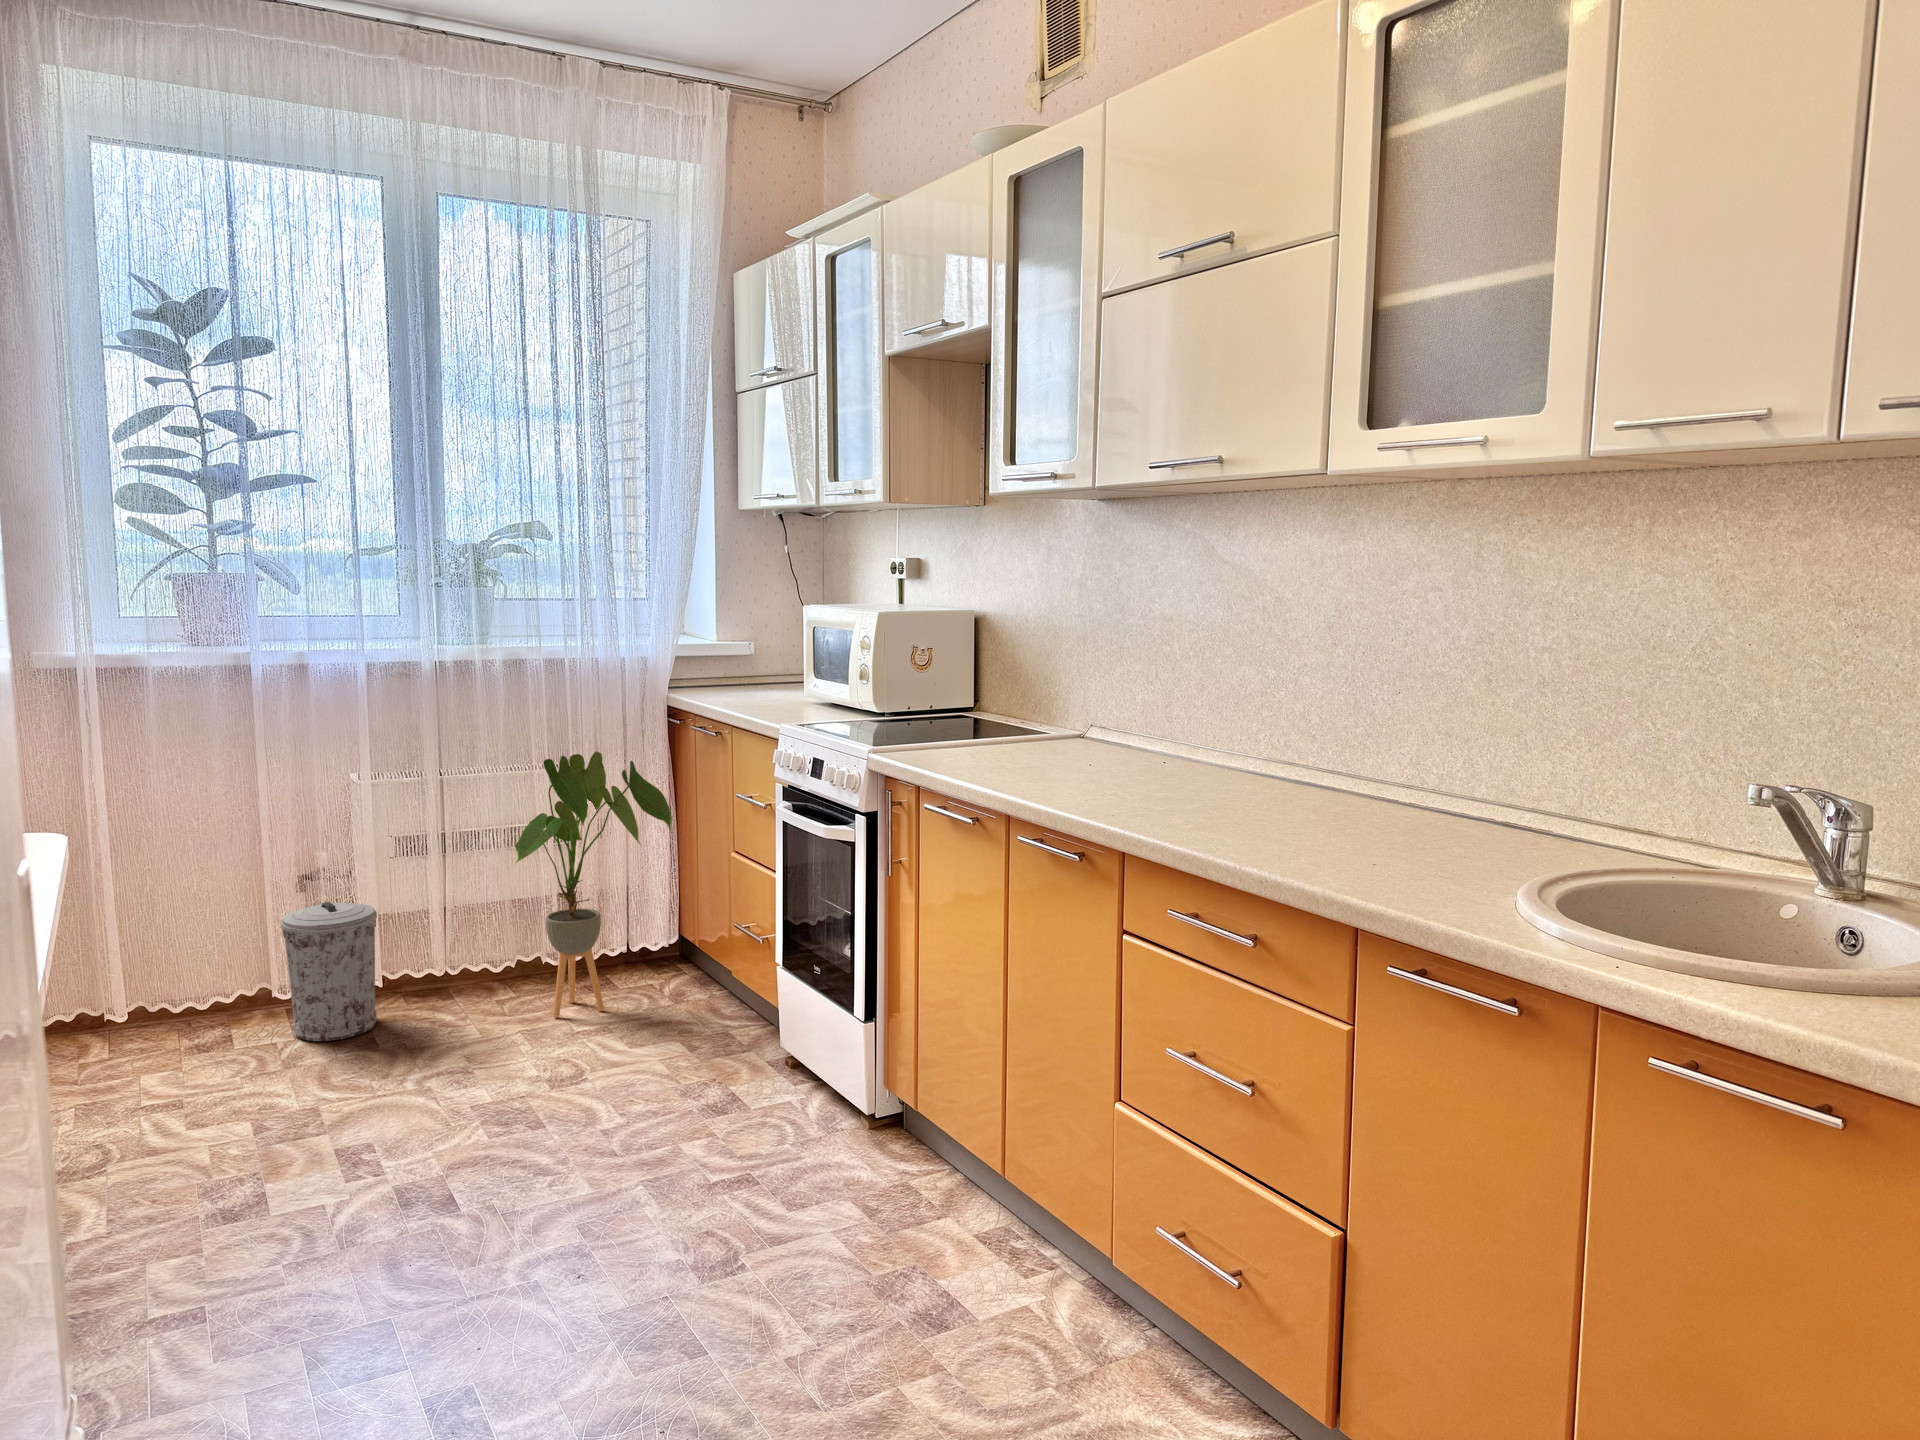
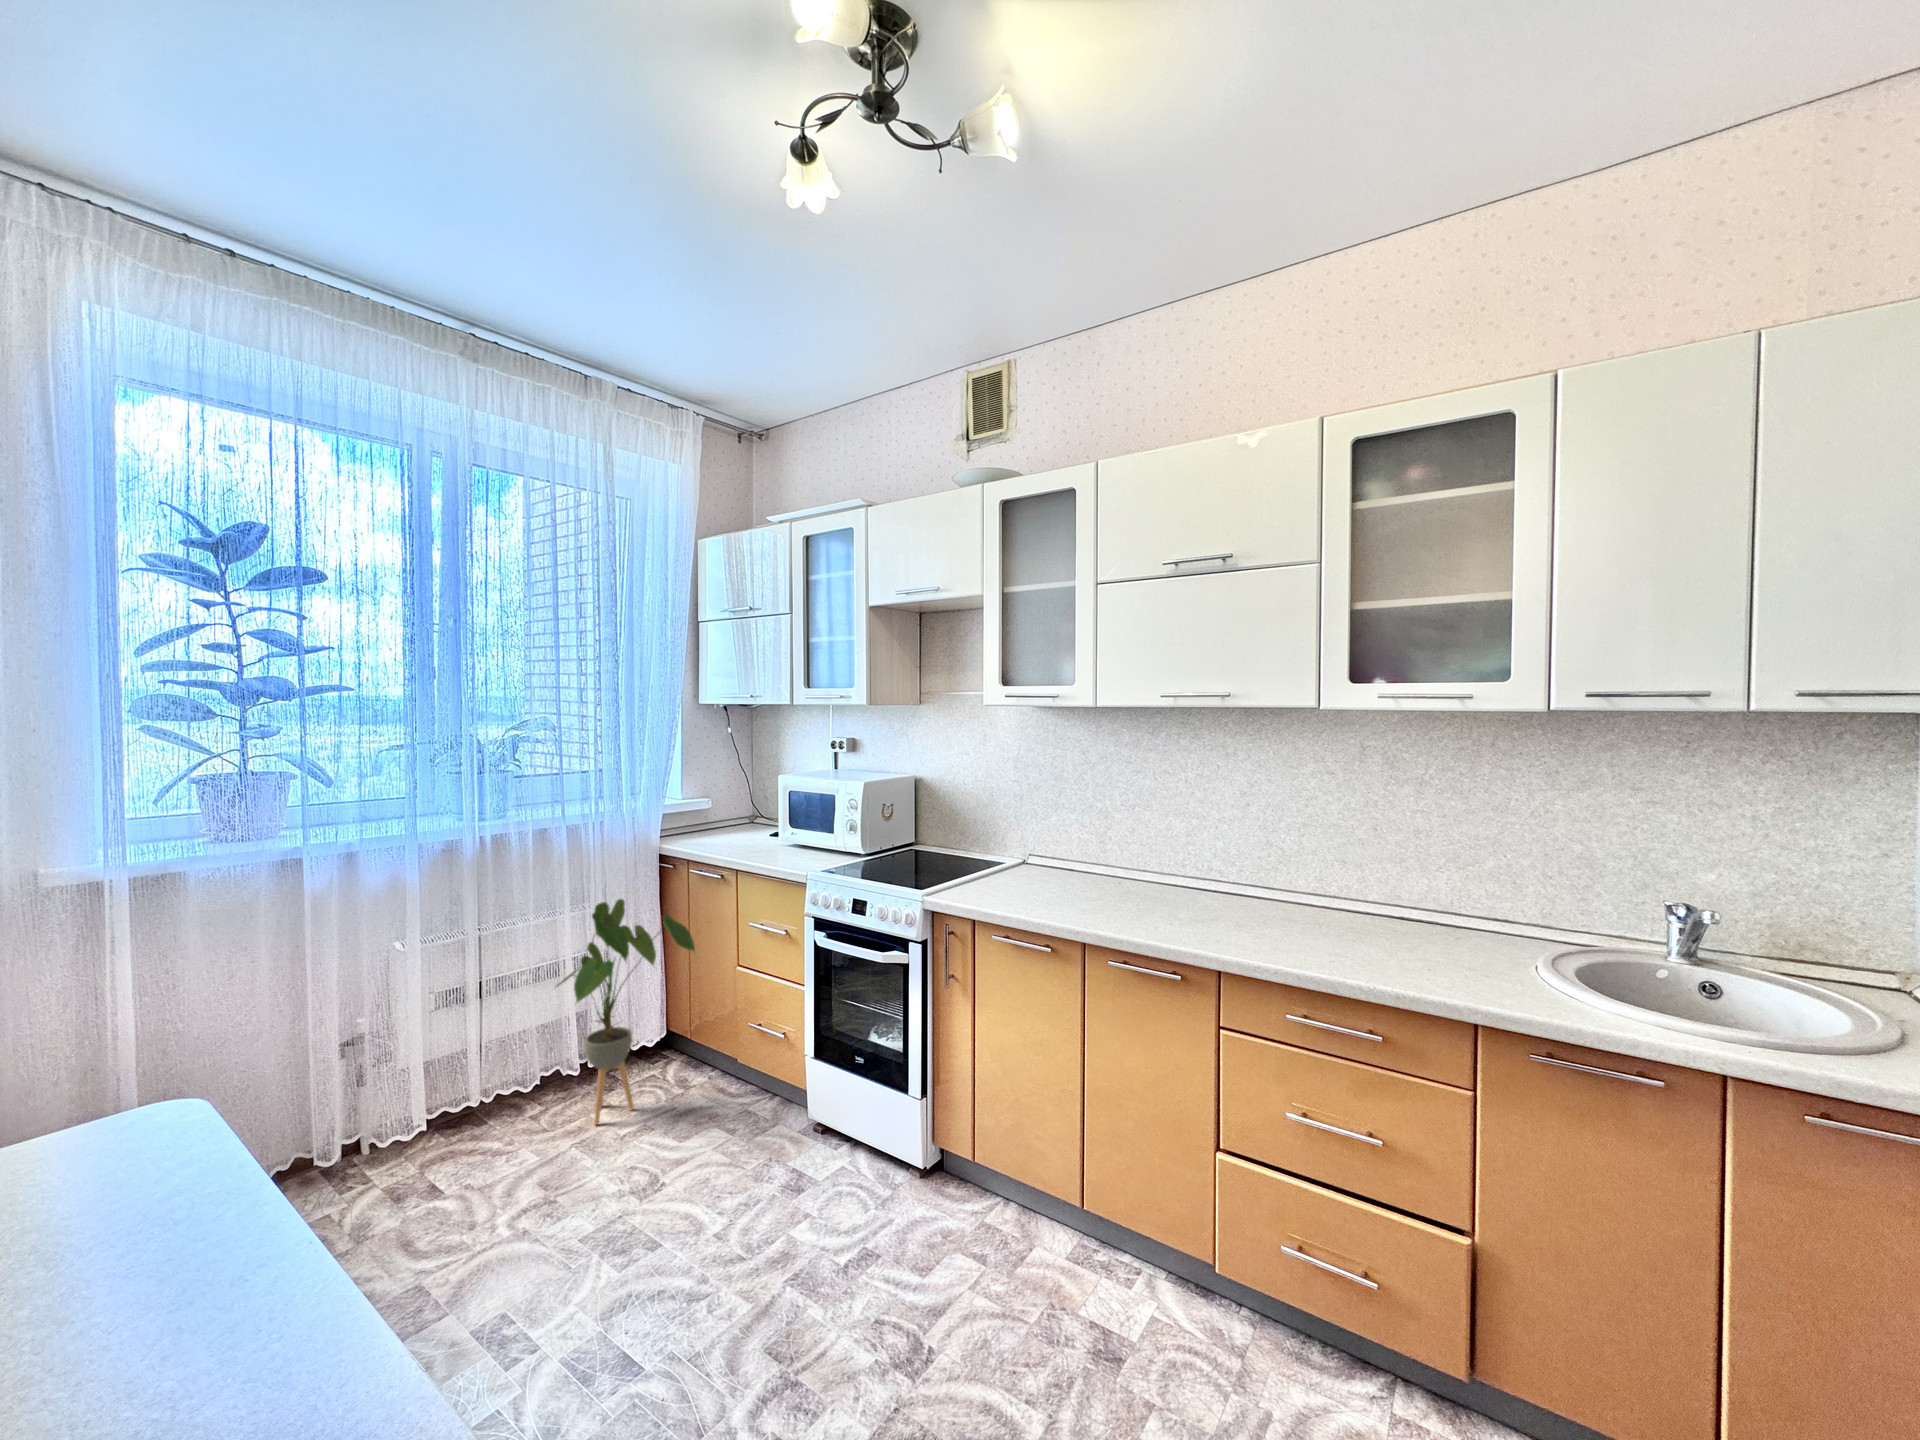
trash can: present [281,902,377,1041] -> none [332,1060,430,1204]

